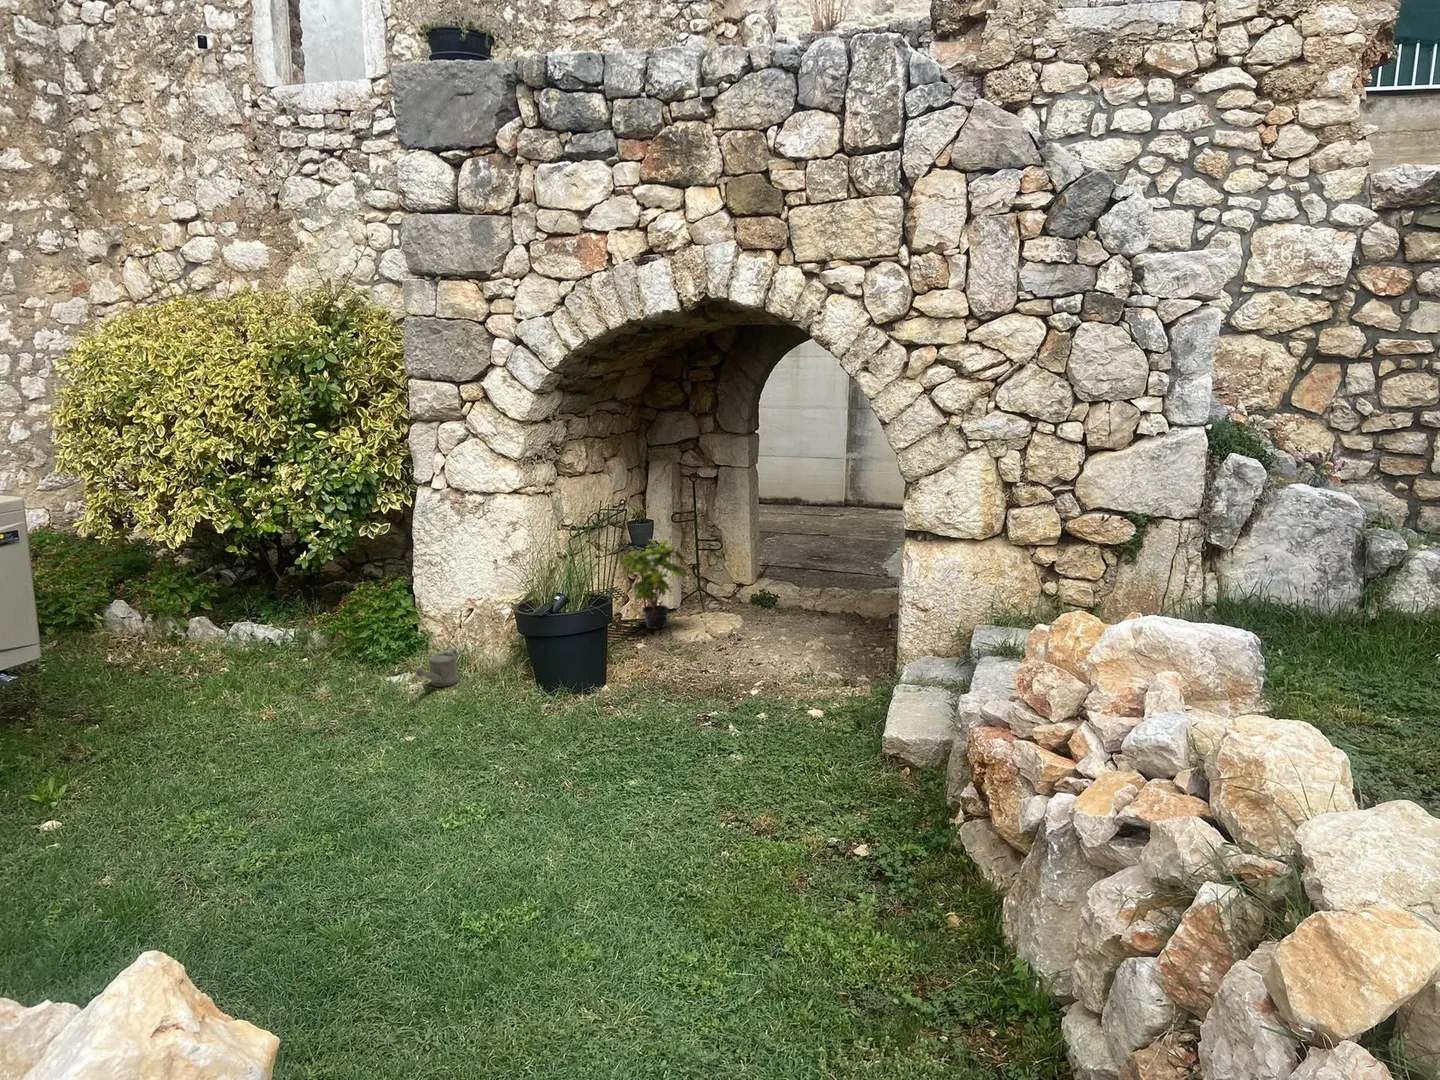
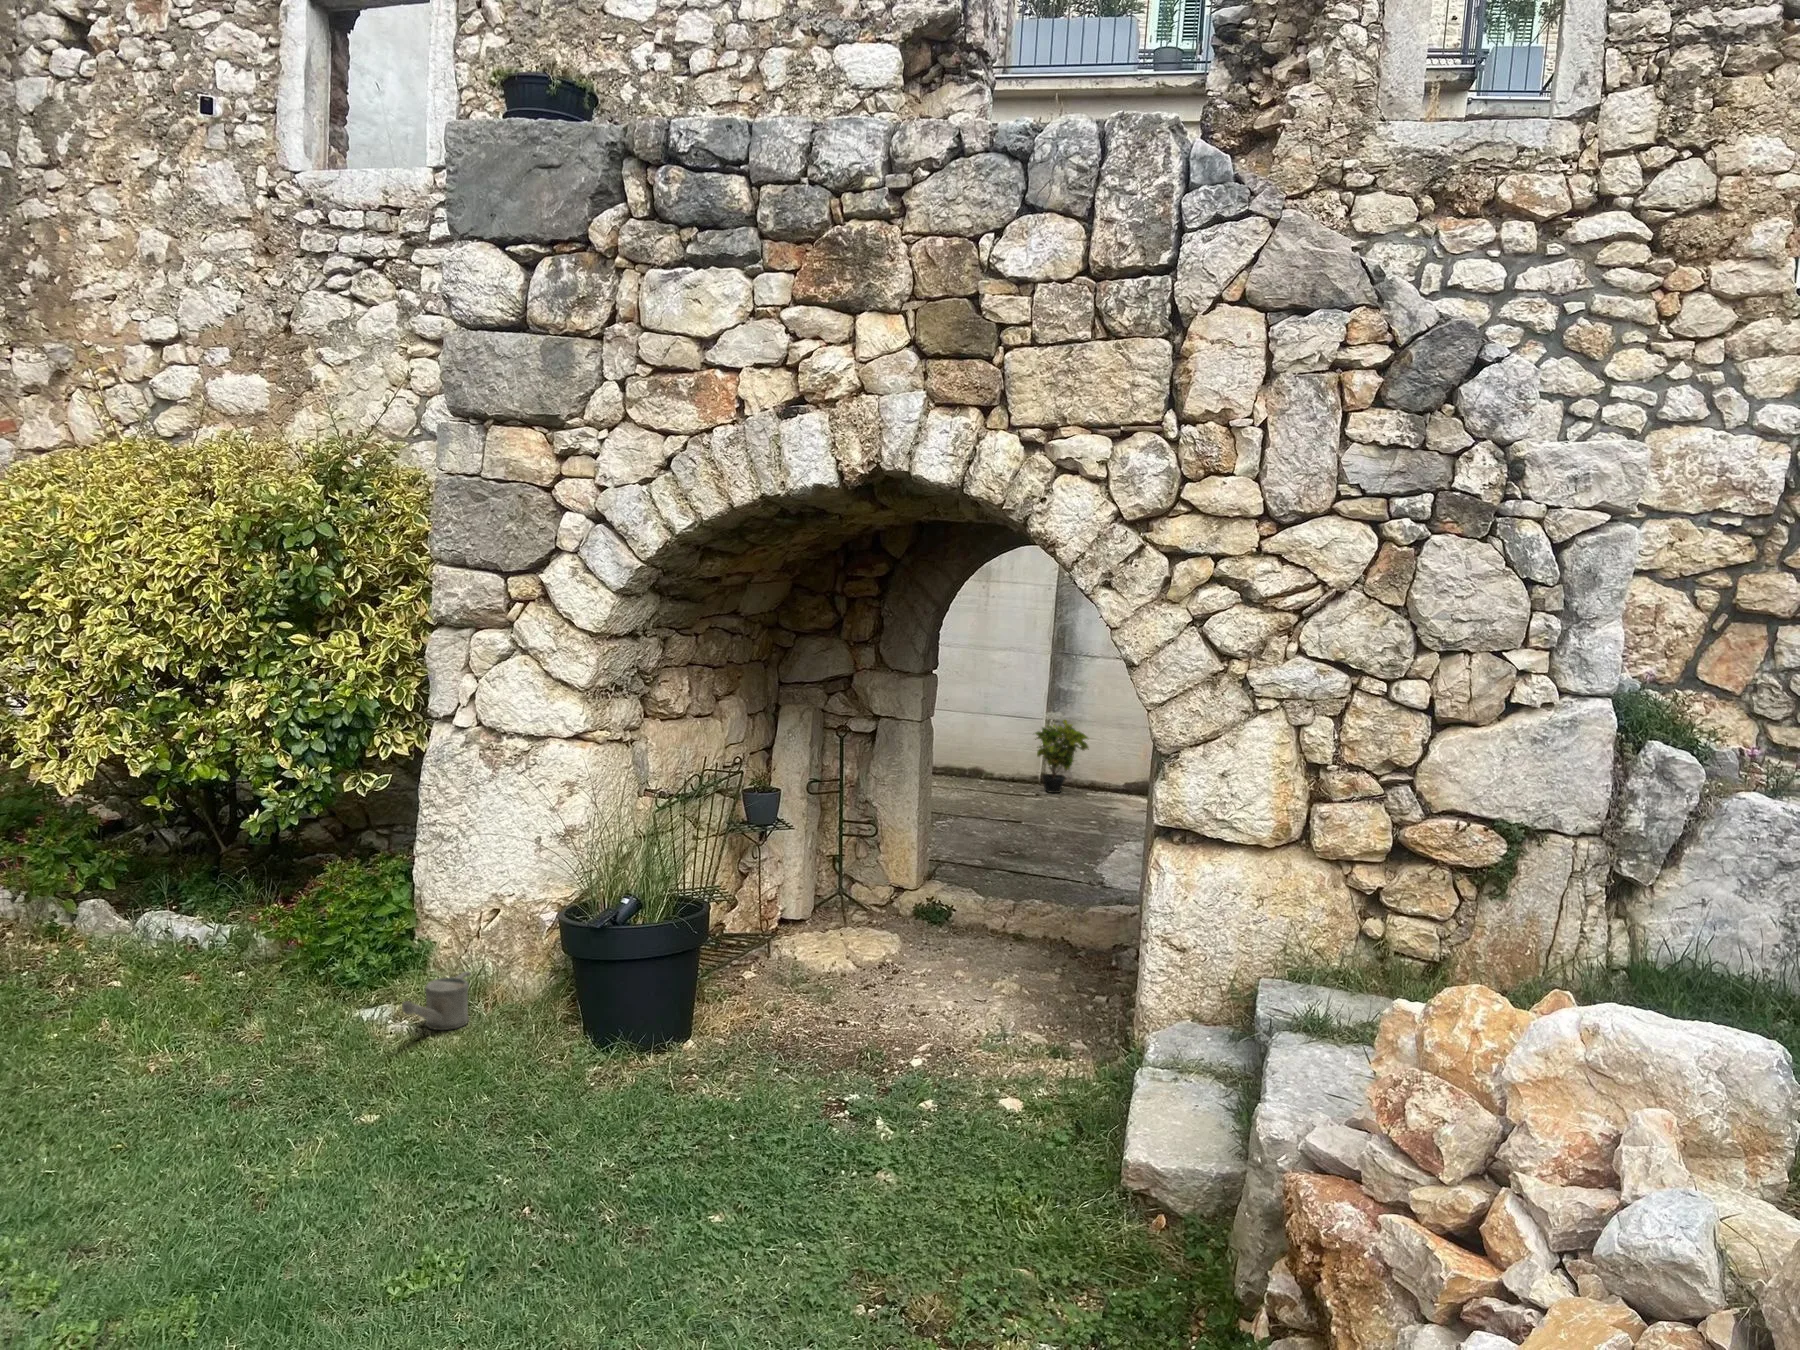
potted plant: present [621,539,688,629] -> present [1035,720,1089,793]

